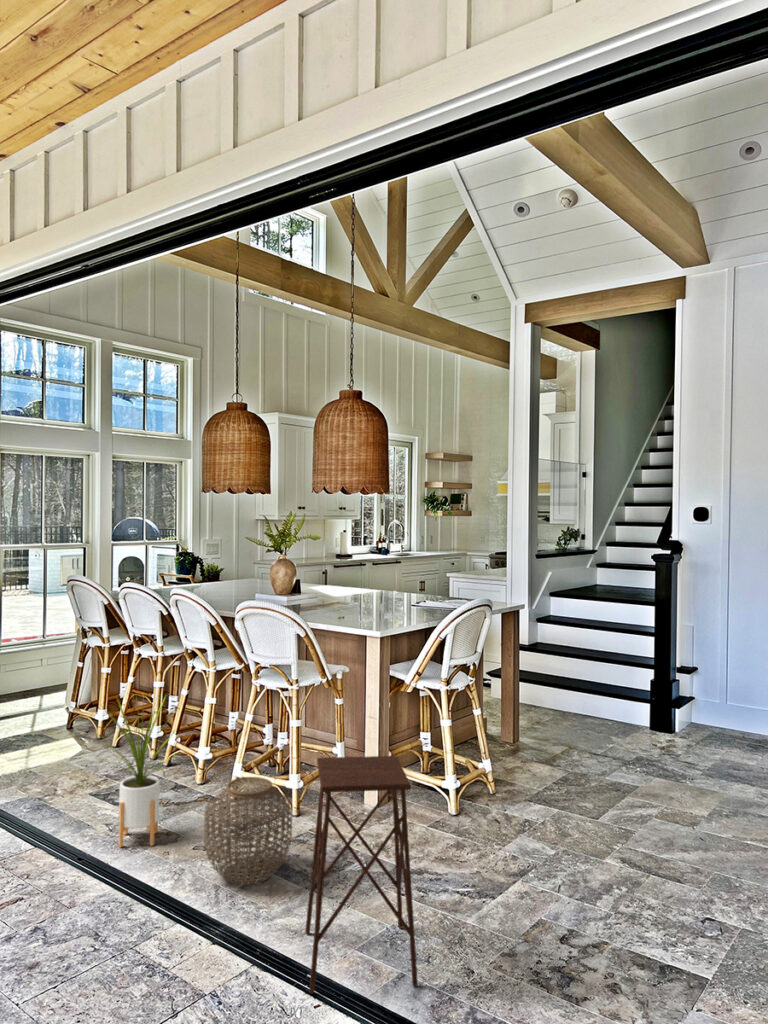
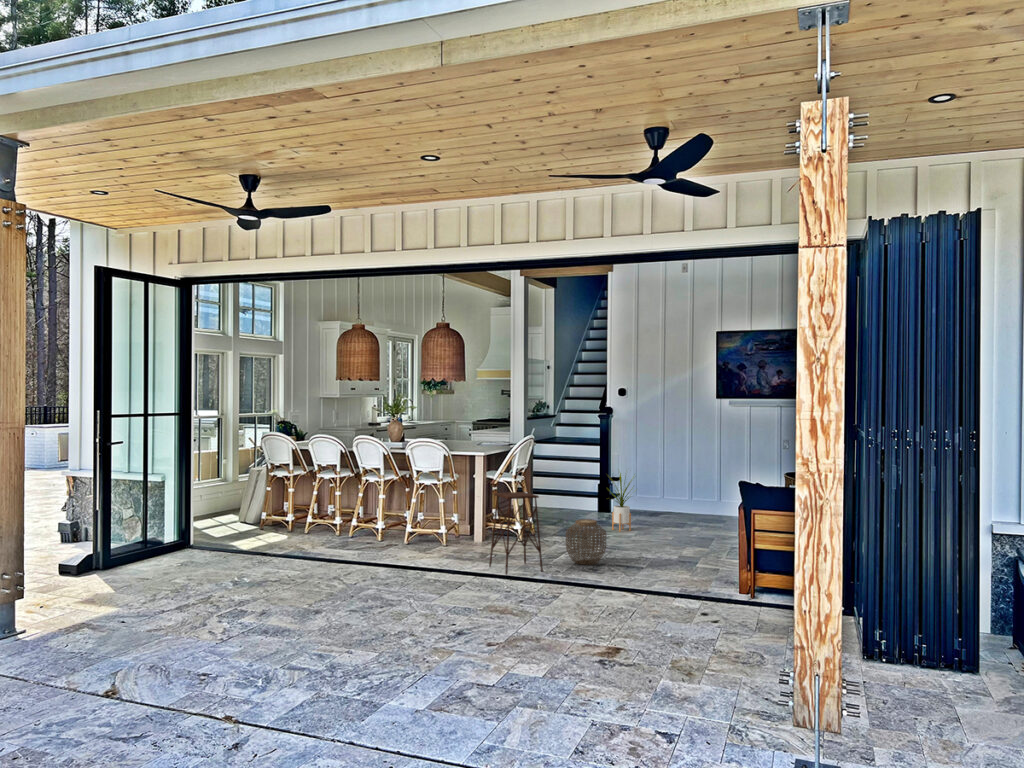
house plant: present [104,696,174,847] -> present [612,473,632,532]
woven basket: present [204,777,292,885] -> present [566,519,606,565]

